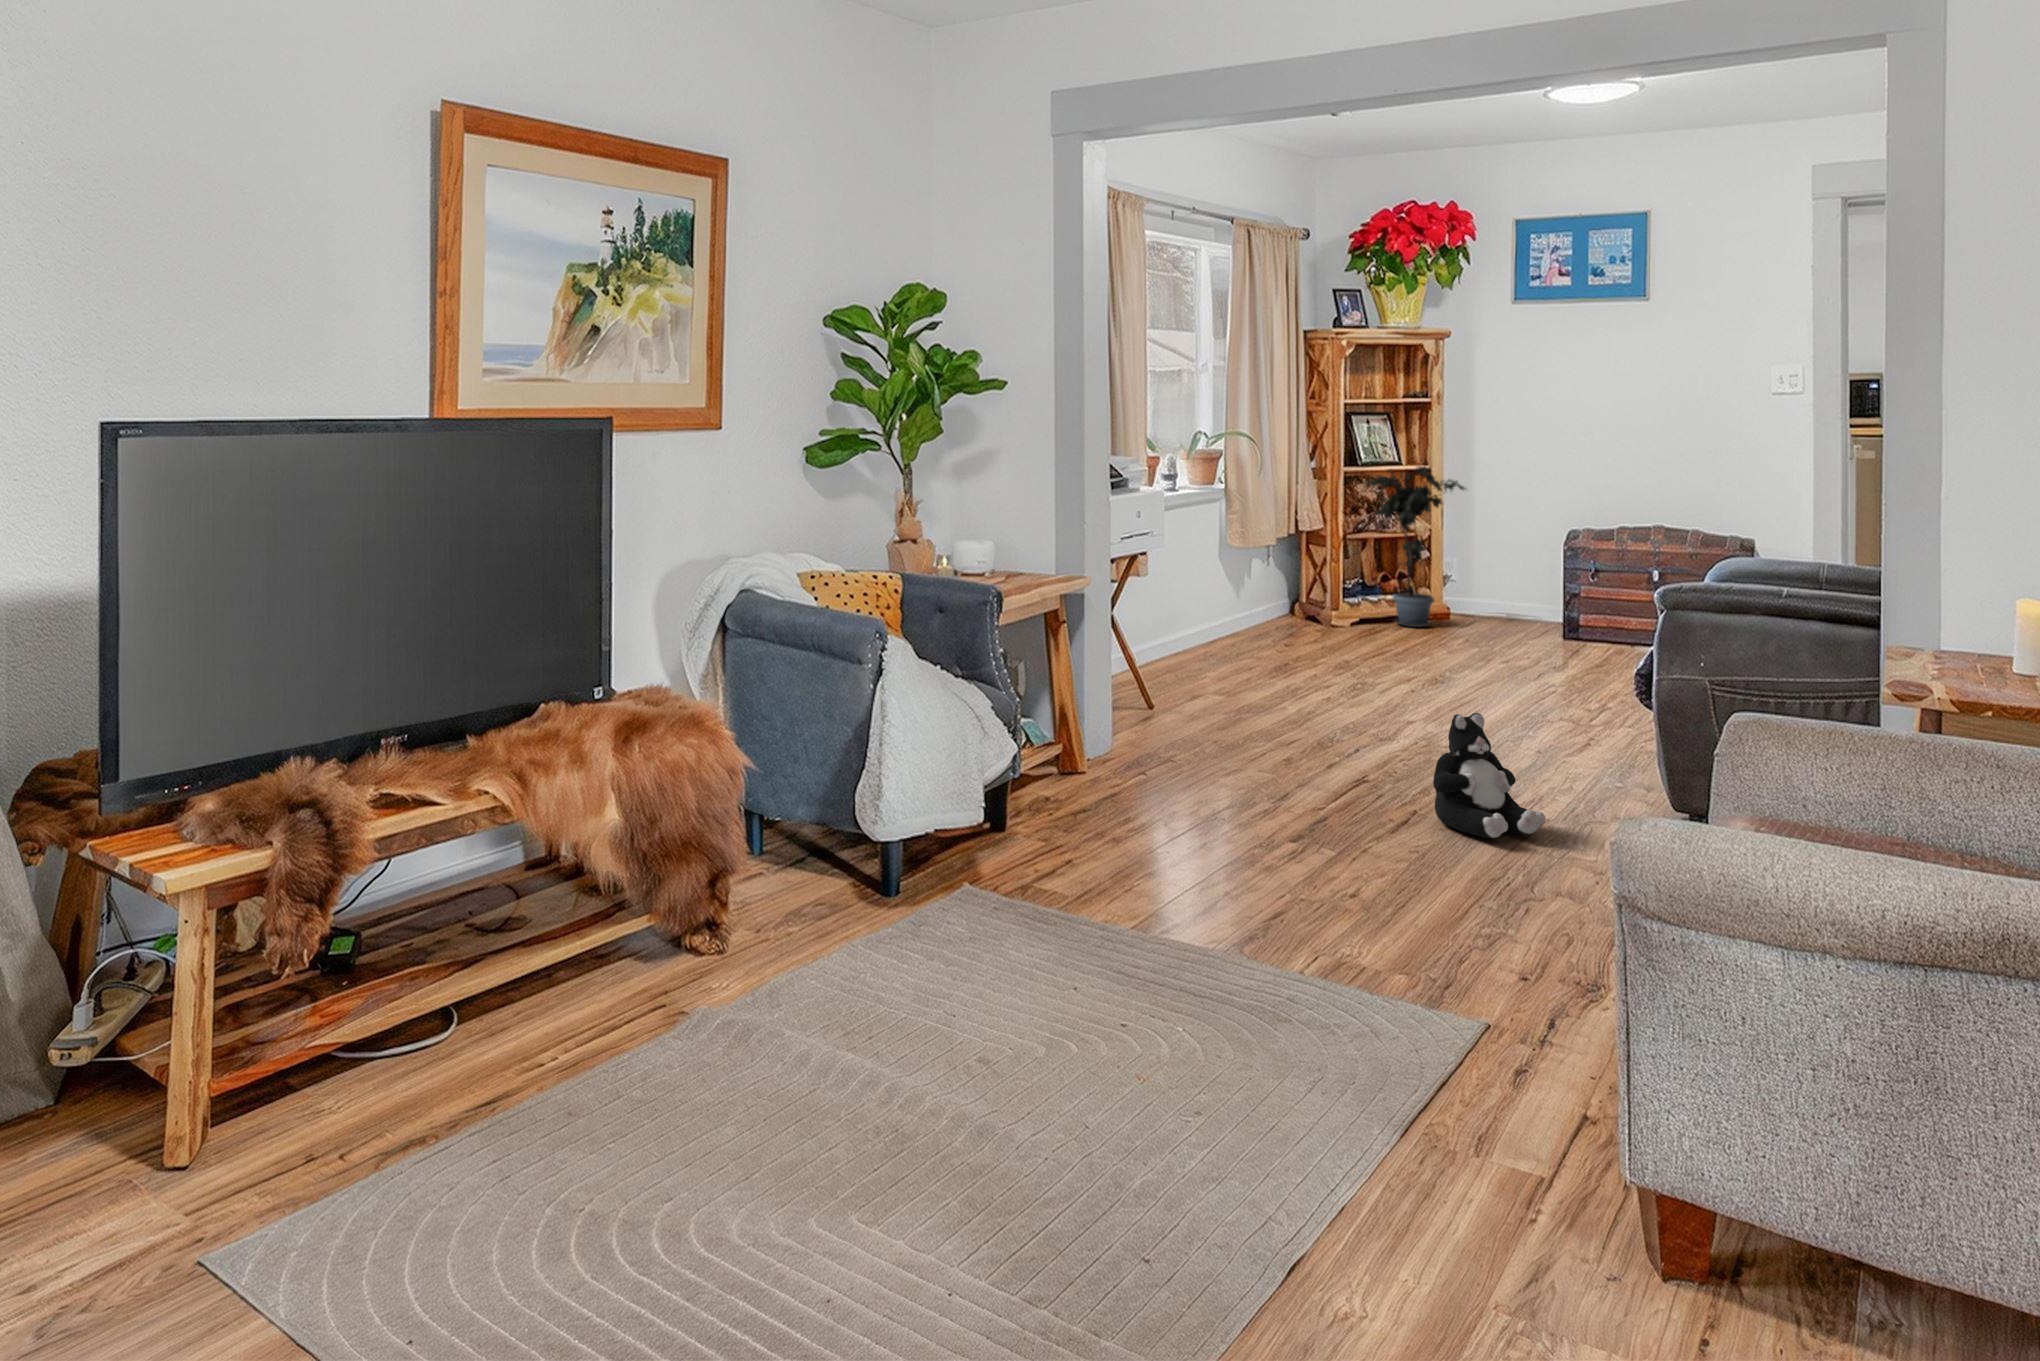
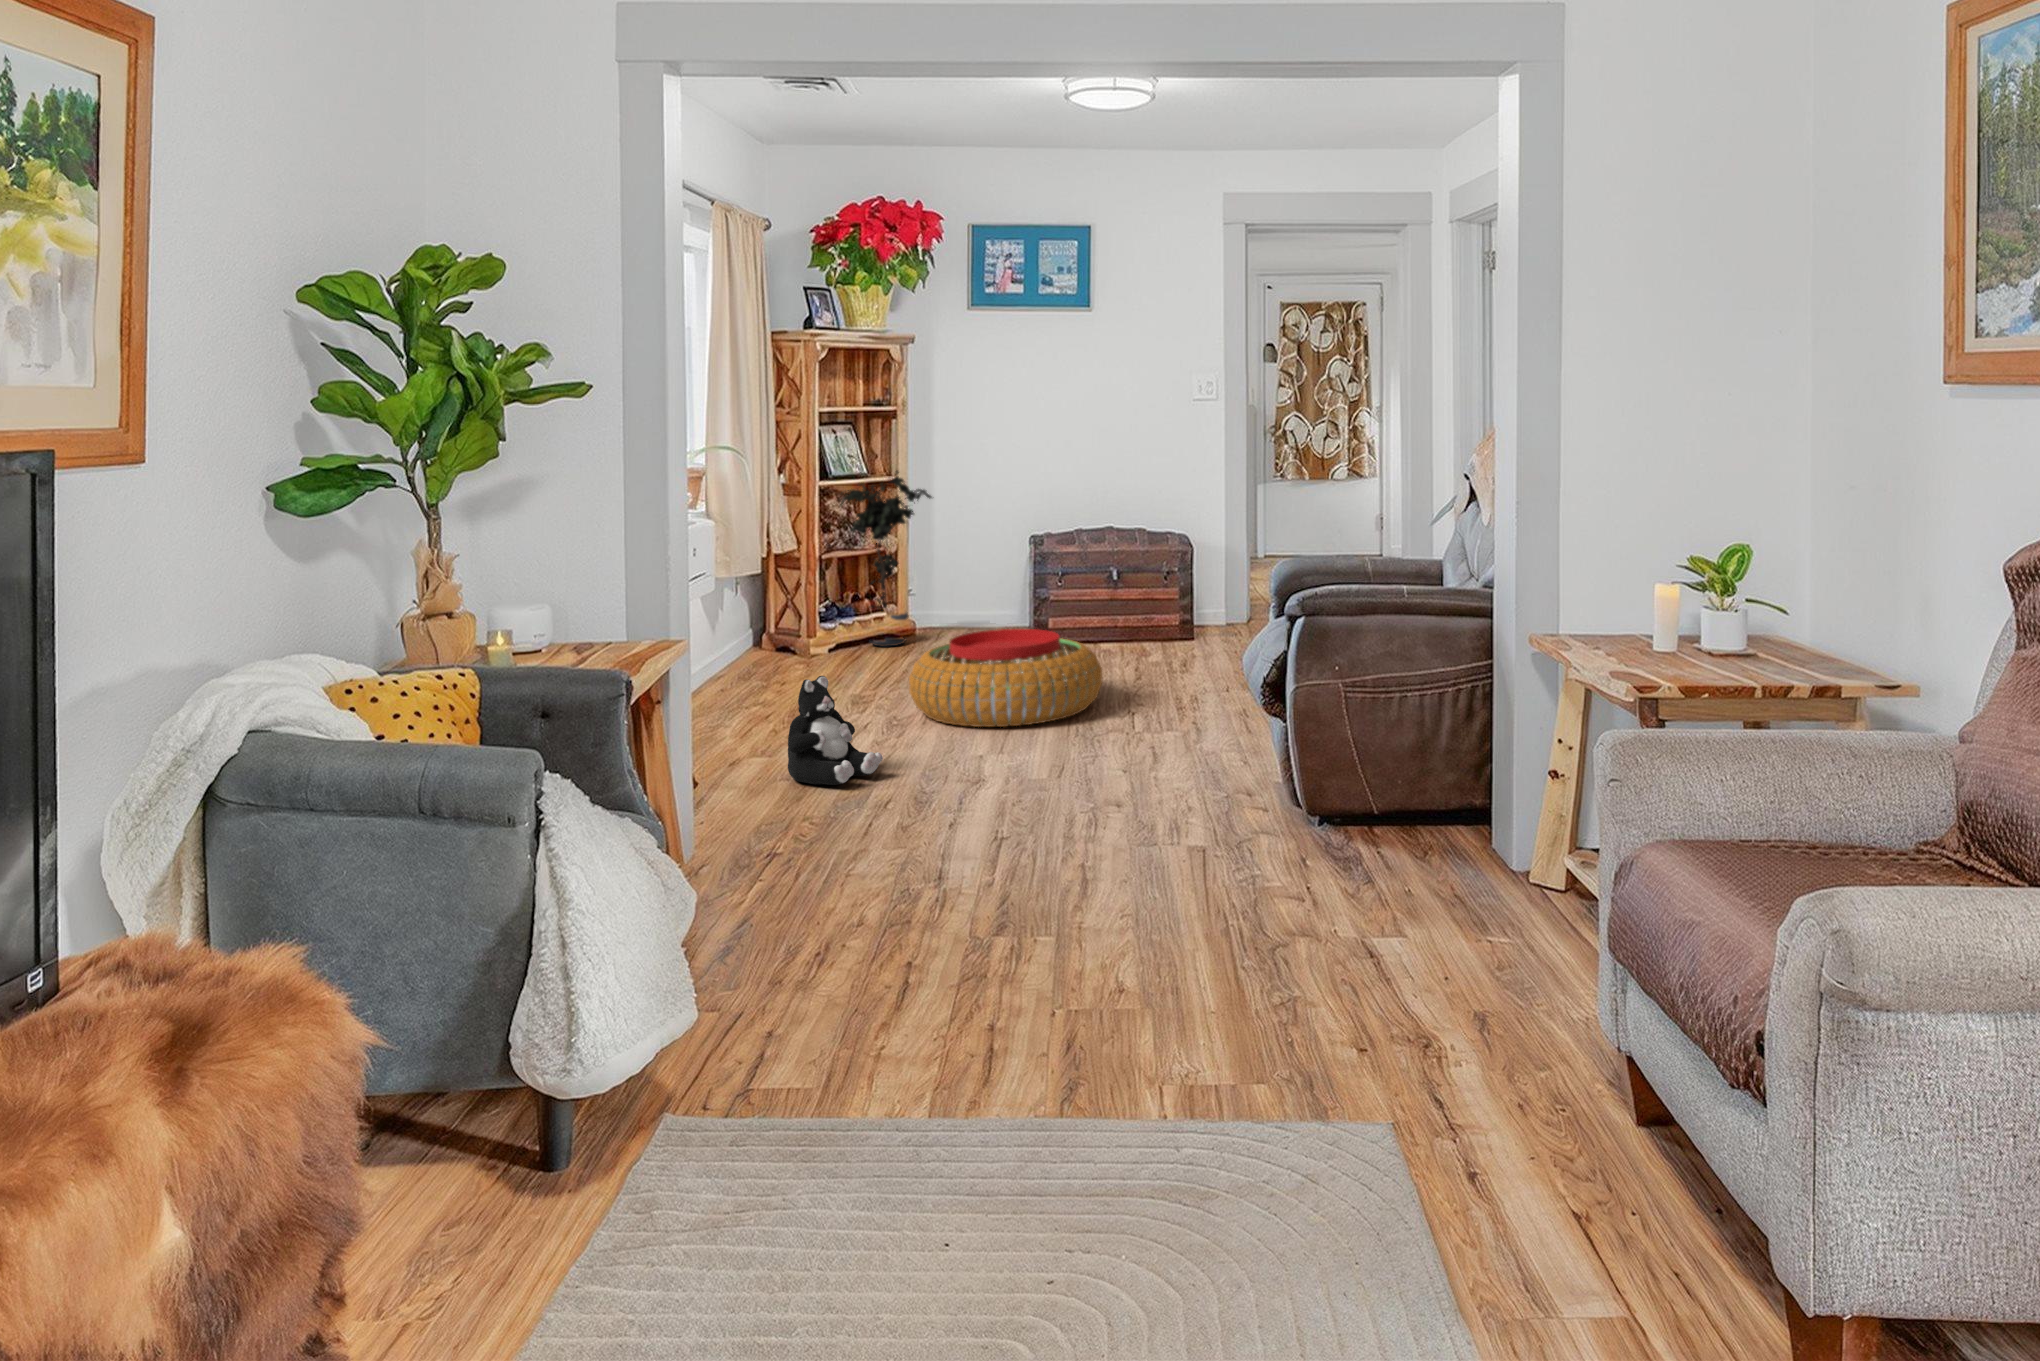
pouf: none [1368,620,1567,712] -> present [909,629,1102,727]
plush toy: present [1433,713,1545,838] -> present [788,676,883,785]

